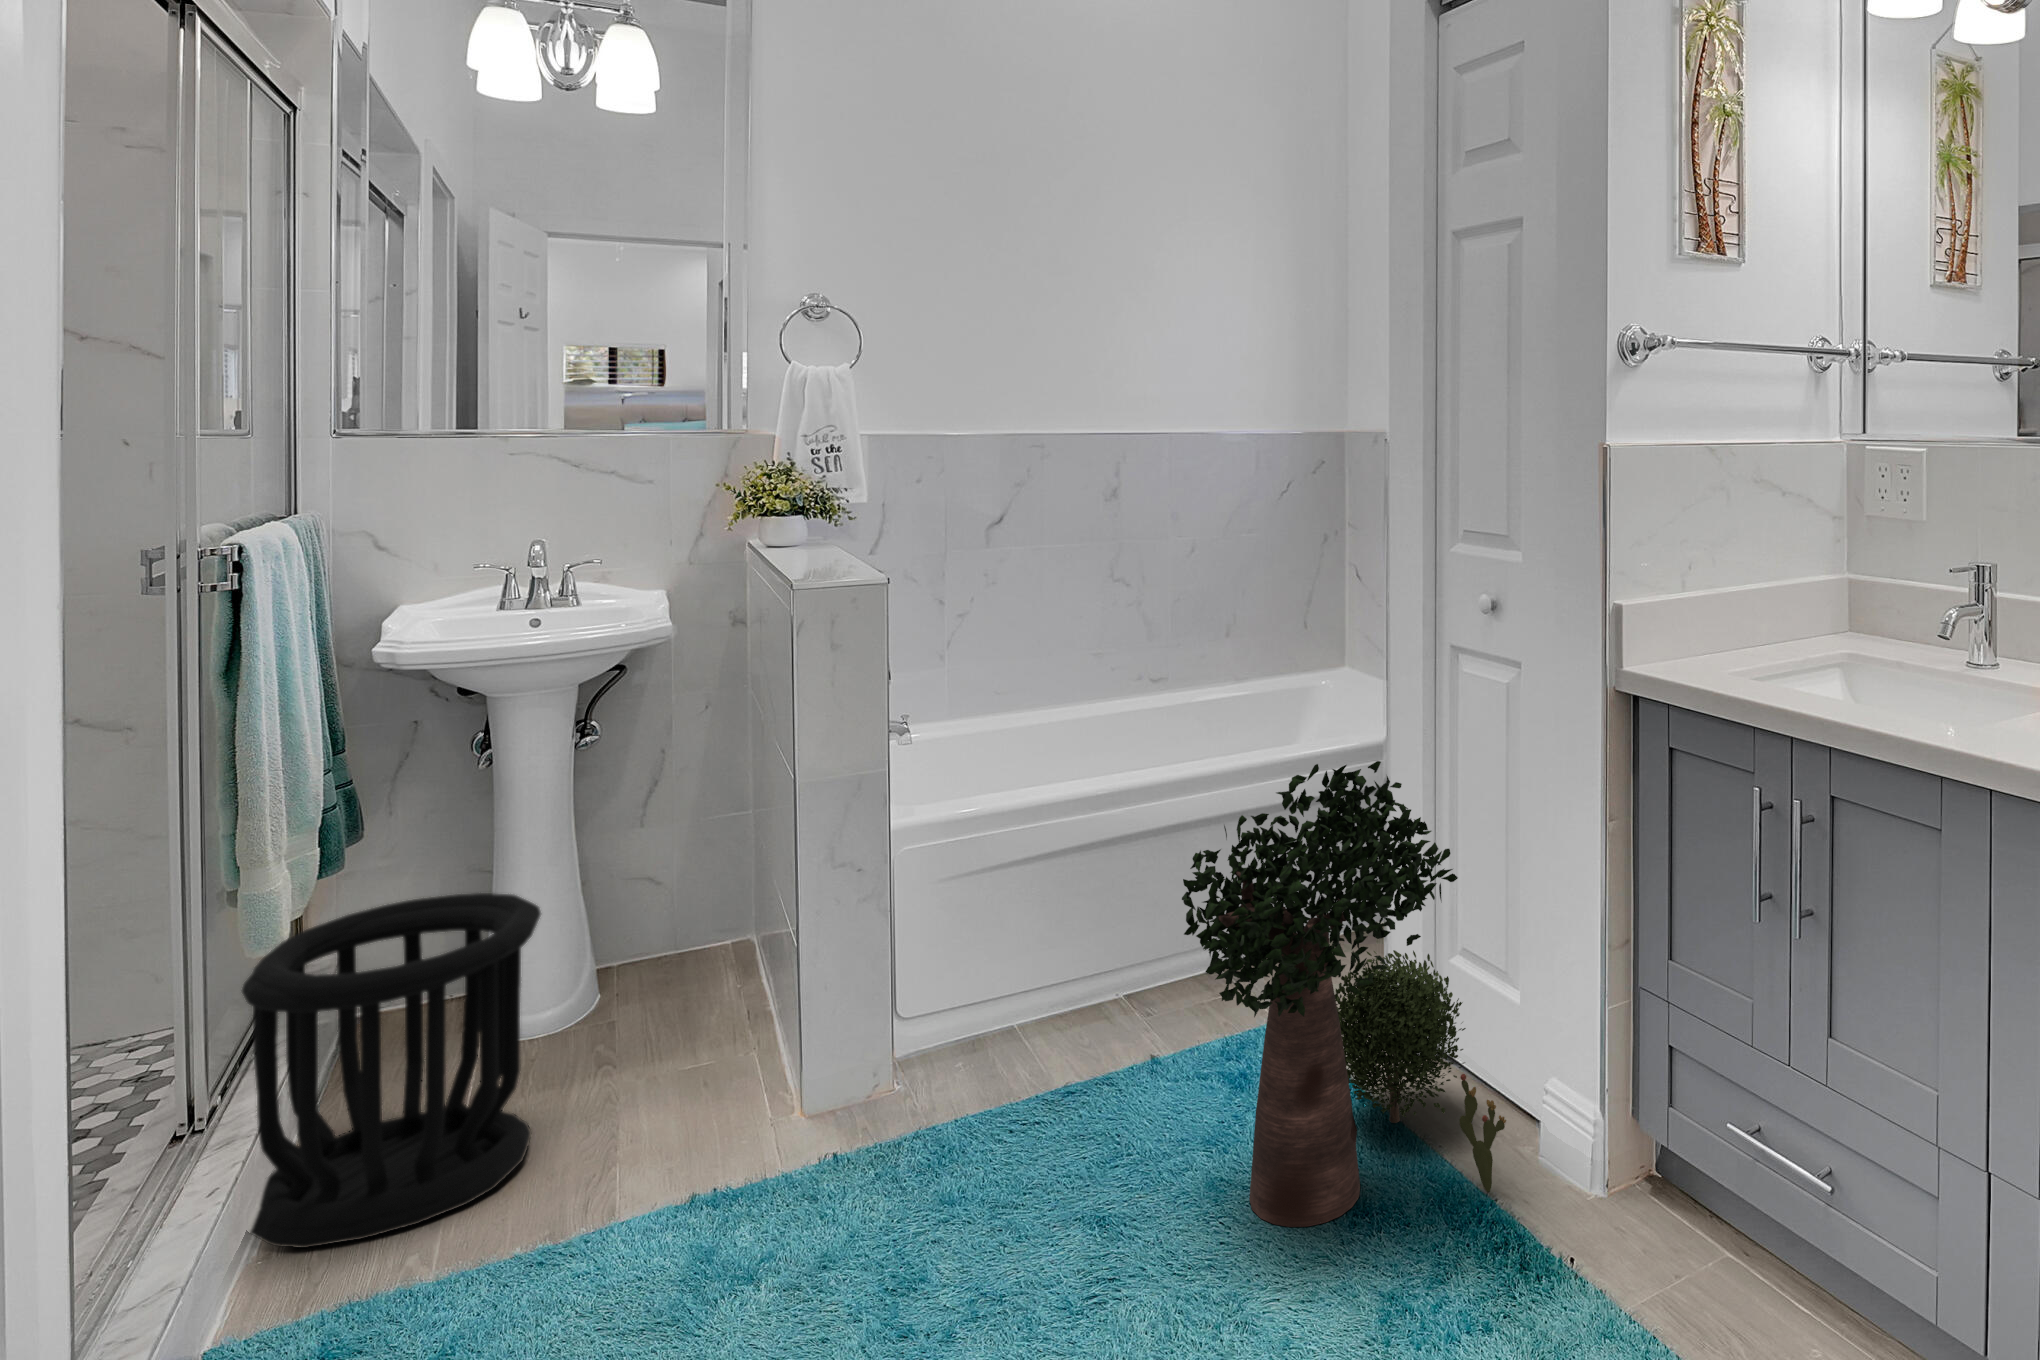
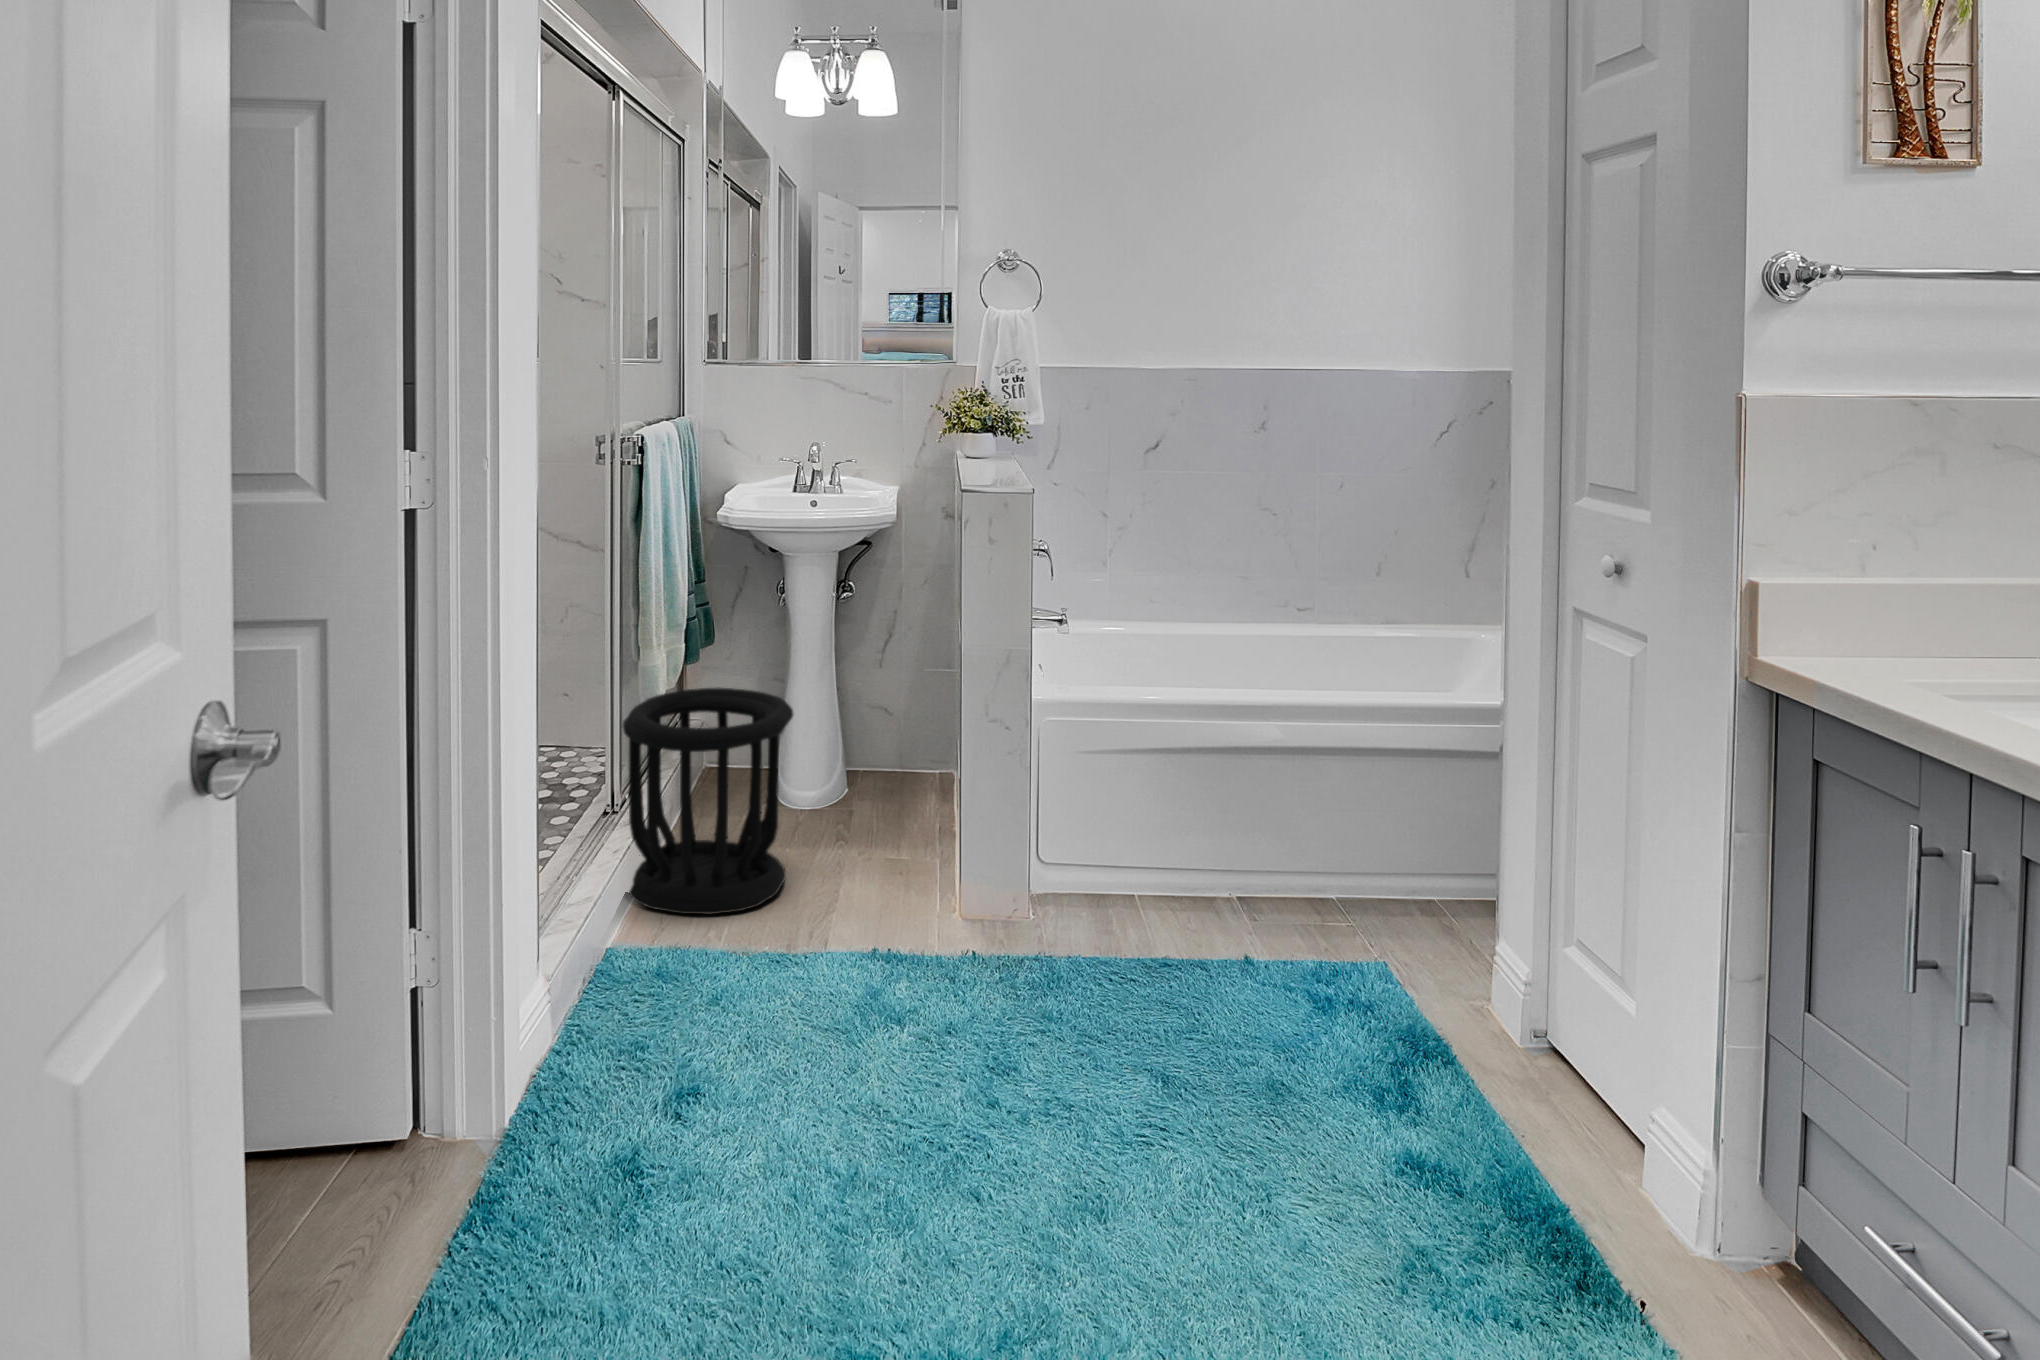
potted plant: present [1182,761,1506,1227] -> none [1246,704,1586,1195]

